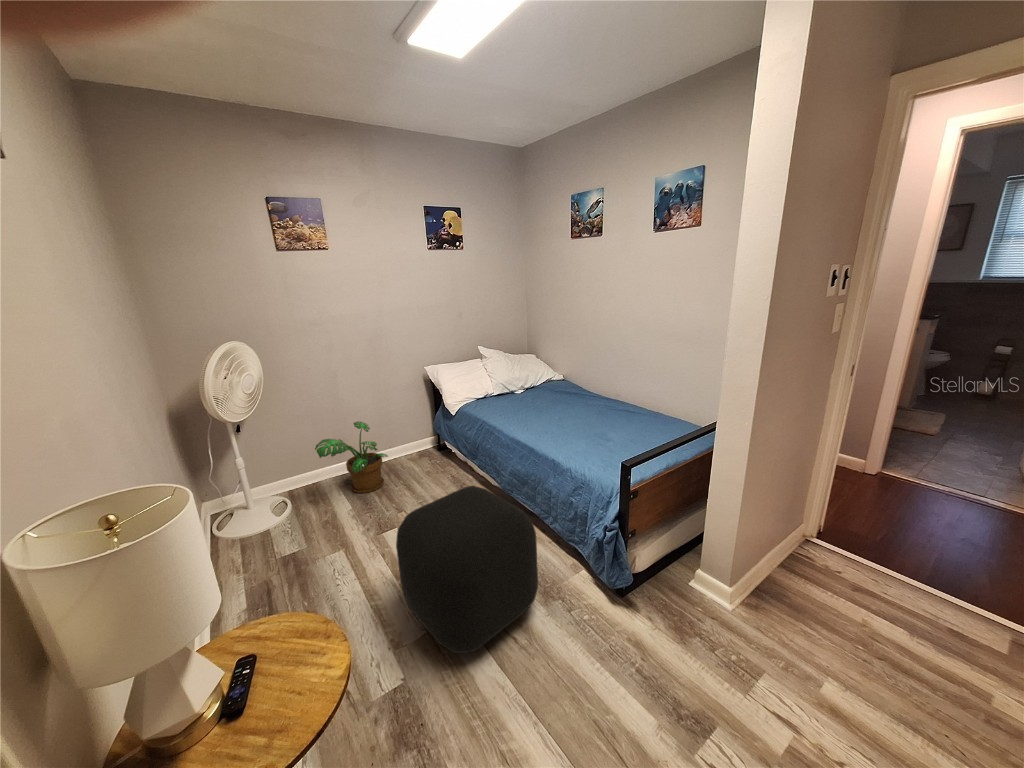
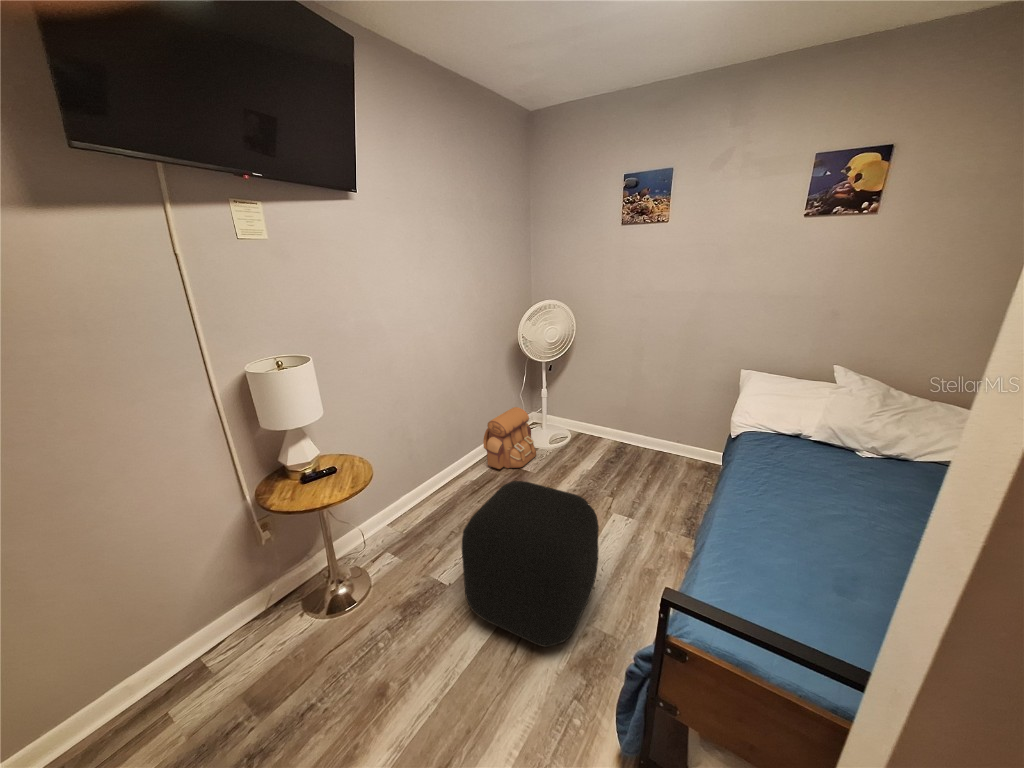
potted plant: present [315,421,388,493] -> none [578,399,656,467]
backpack: none [199,492,283,587] -> present [483,407,536,469]

